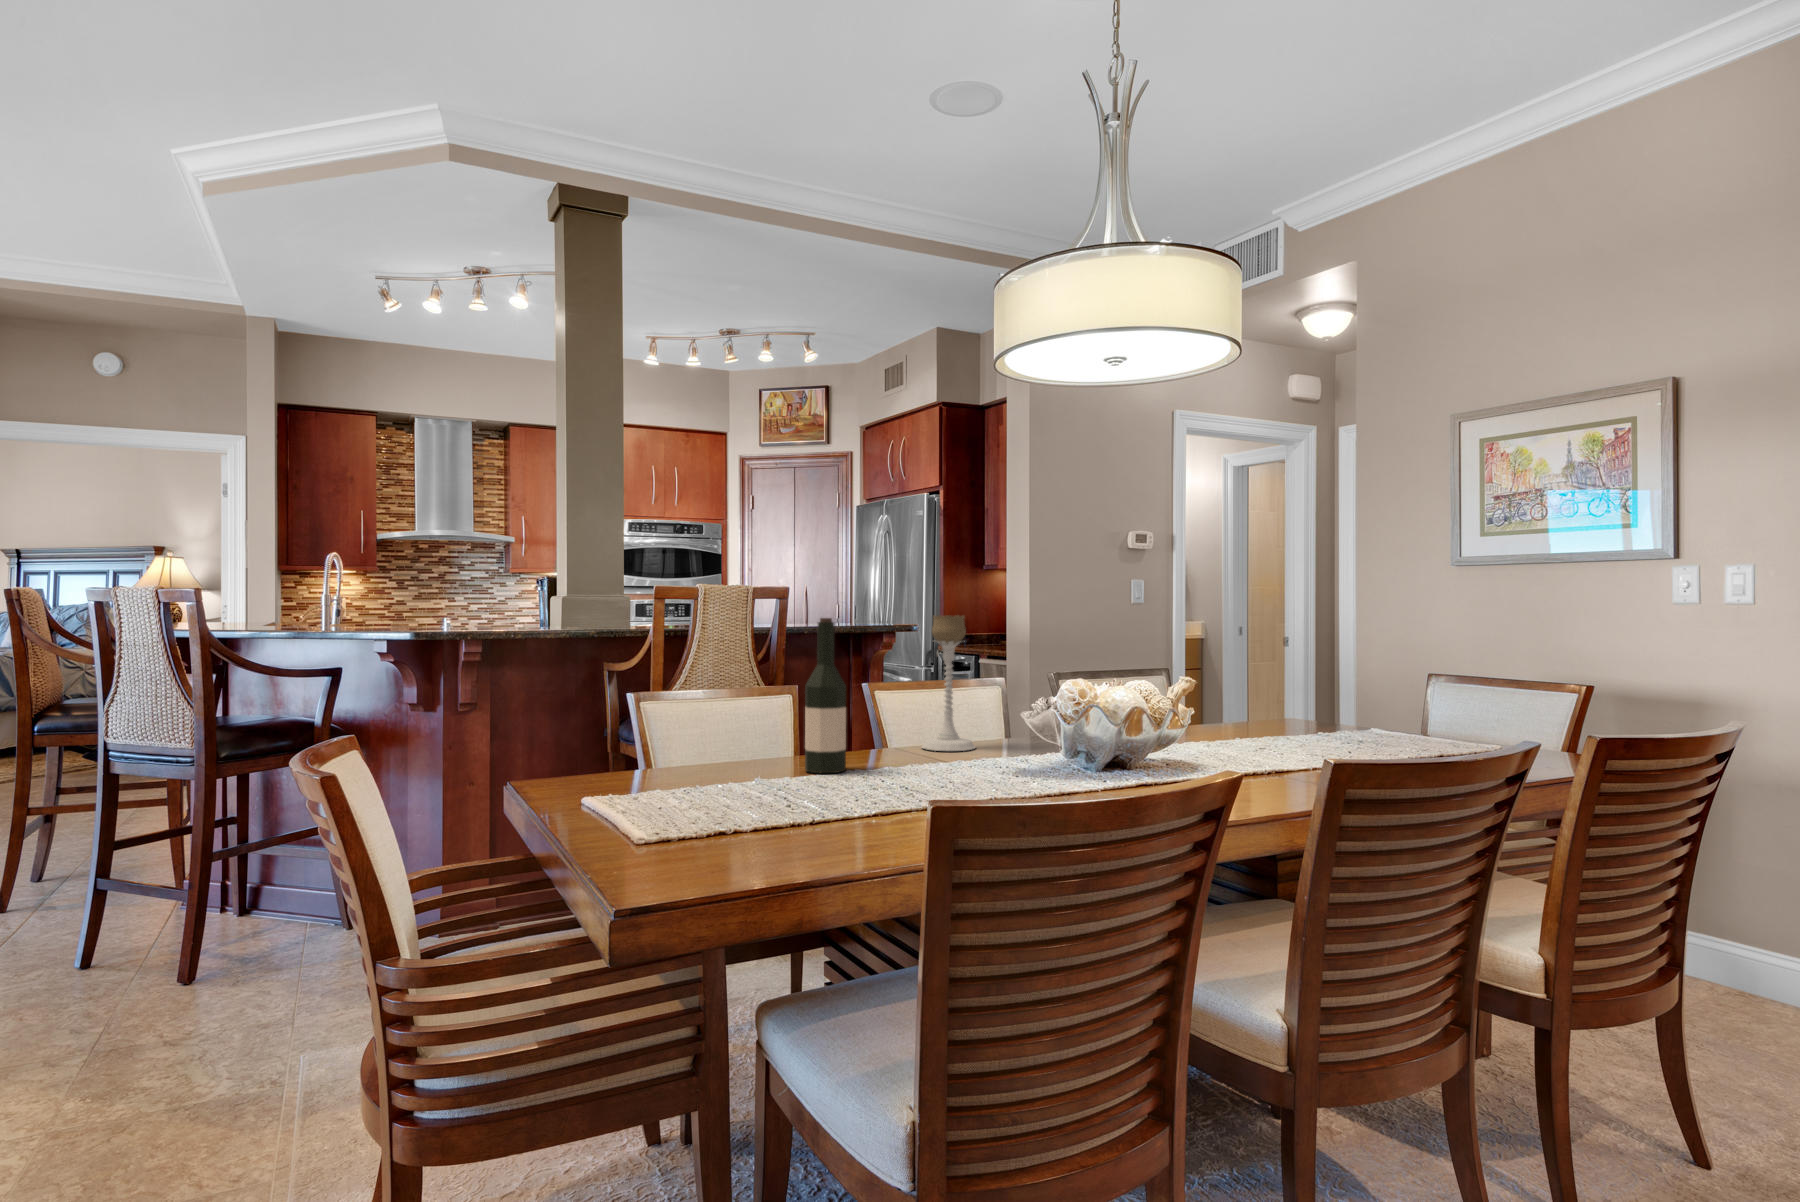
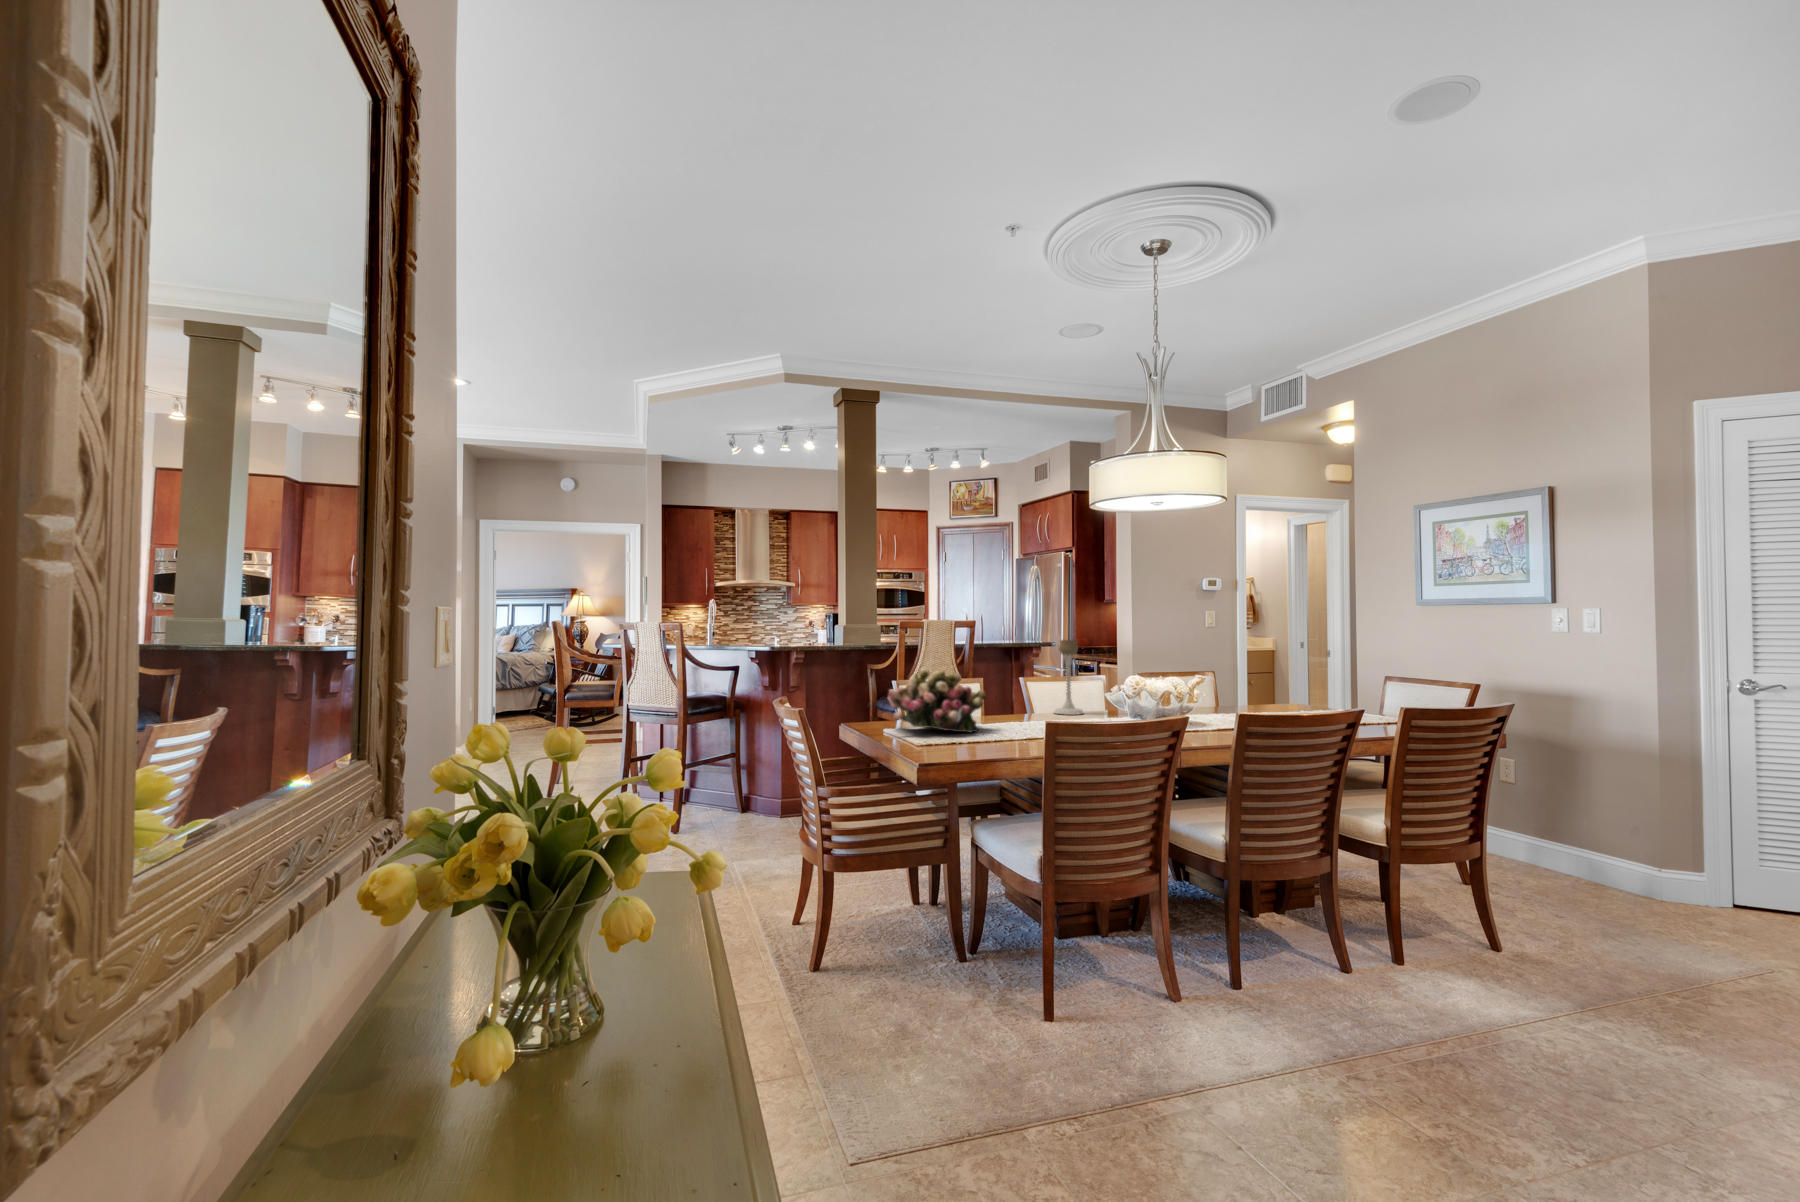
wine bottle: present [805,618,846,773] -> none [990,642,1012,723]
flower arrangement: none [587,669,795,802] -> present [887,668,986,732]

